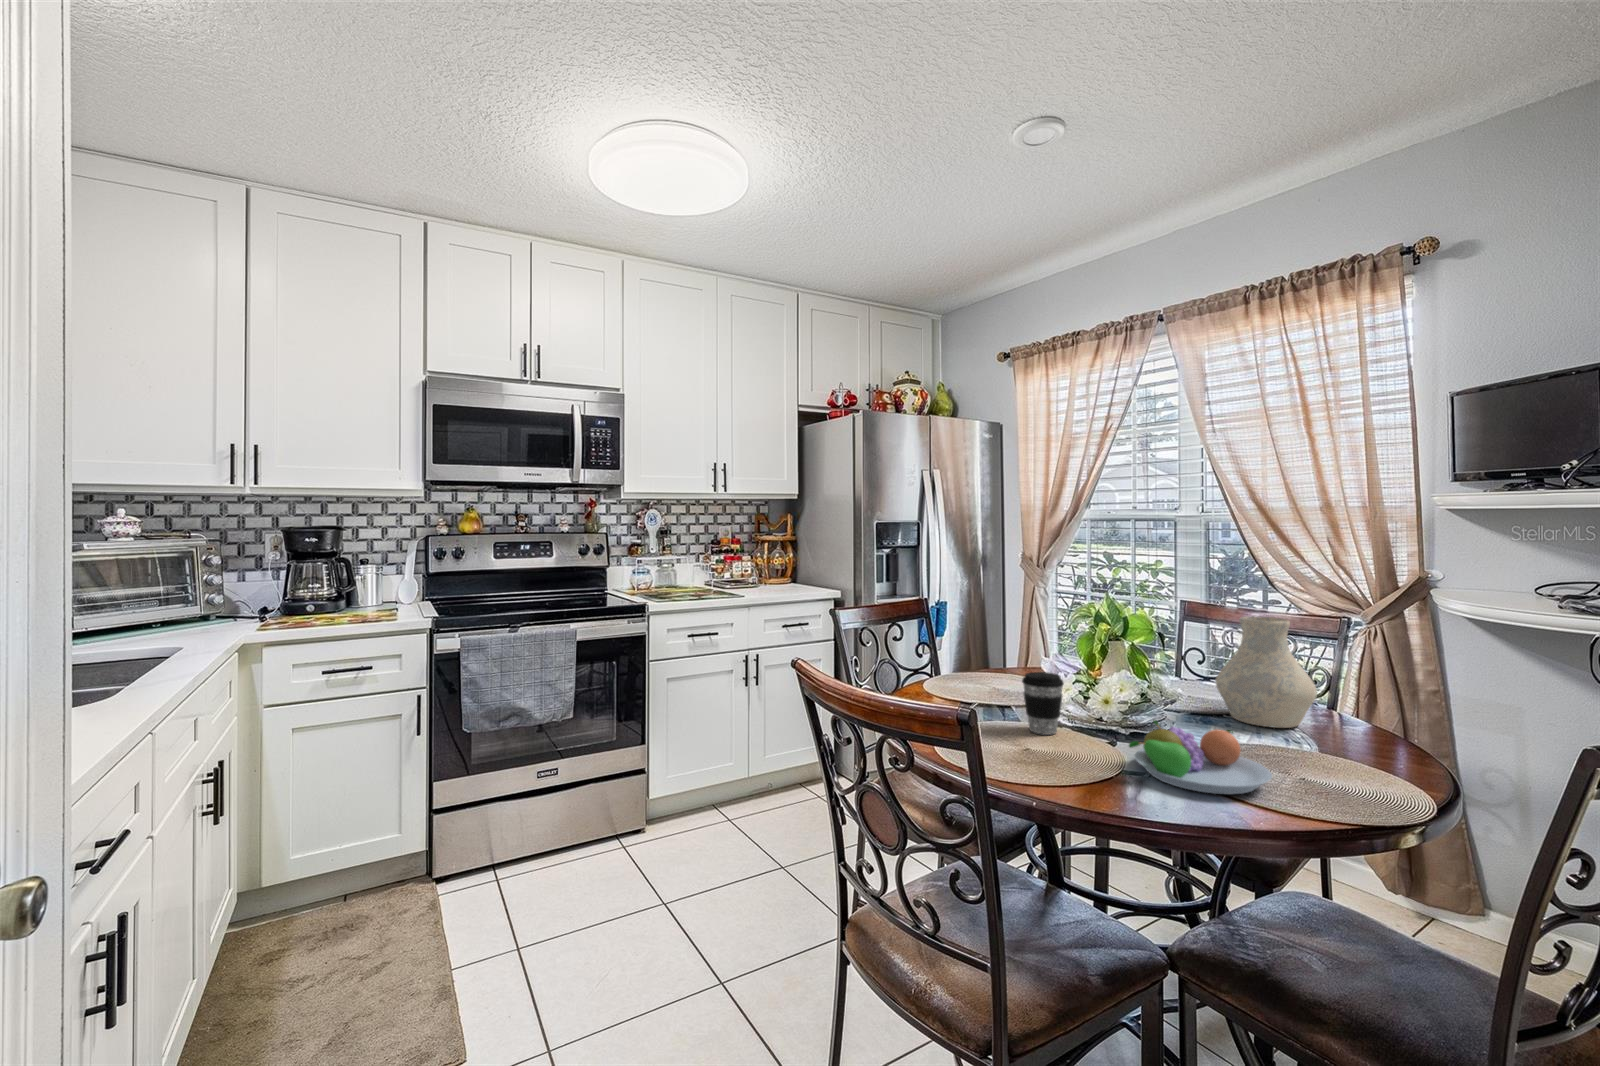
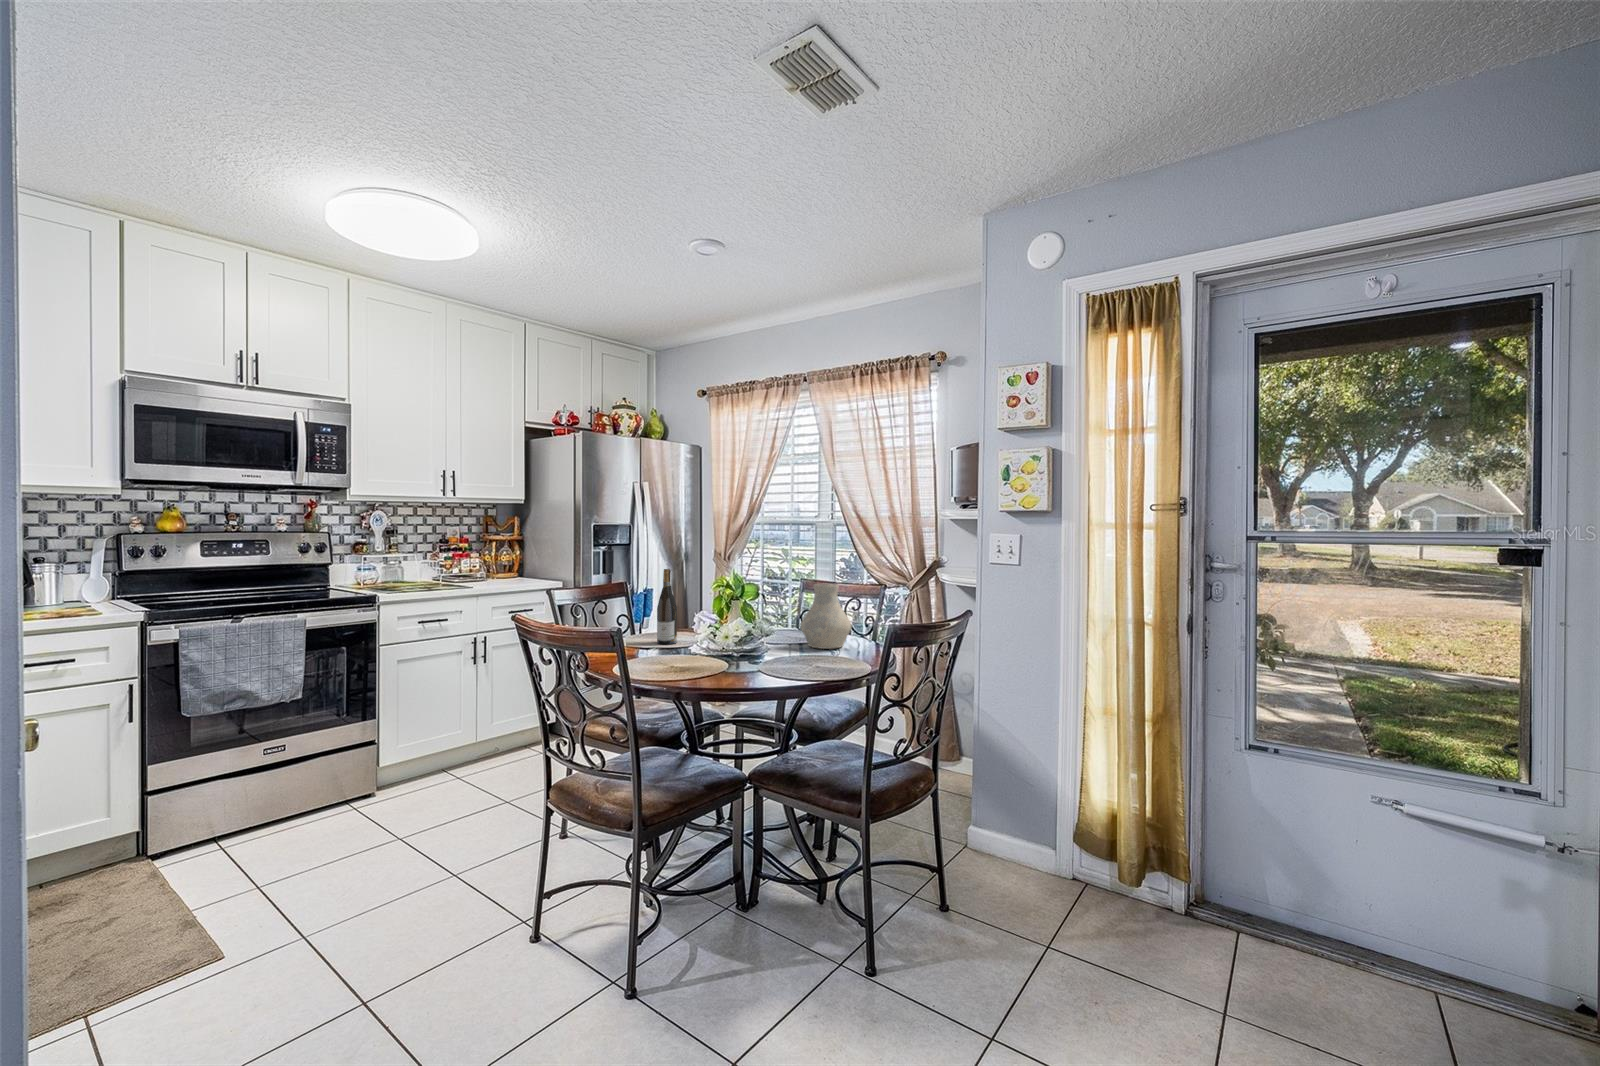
wine bottle: none [978,586,1008,695] -> present [657,569,677,644]
coffee cup: present [1022,672,1064,735] -> none [677,622,703,661]
fruit bowl: present [1129,720,1272,794] -> none [728,642,802,677]

